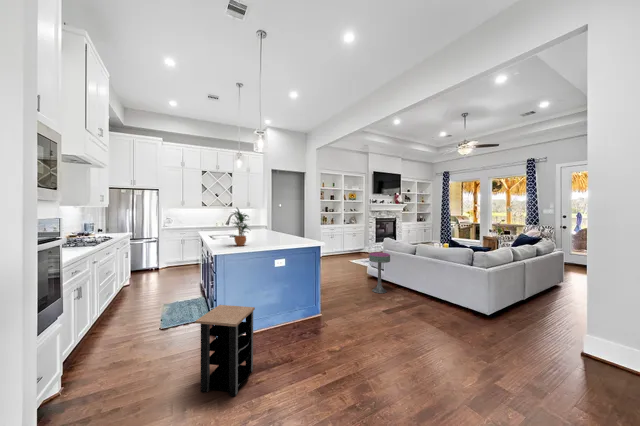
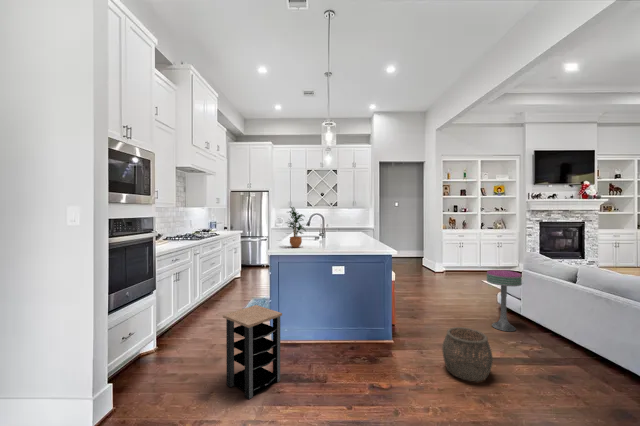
woven basket: none [363,294,396,330] -> present [442,327,493,382]

